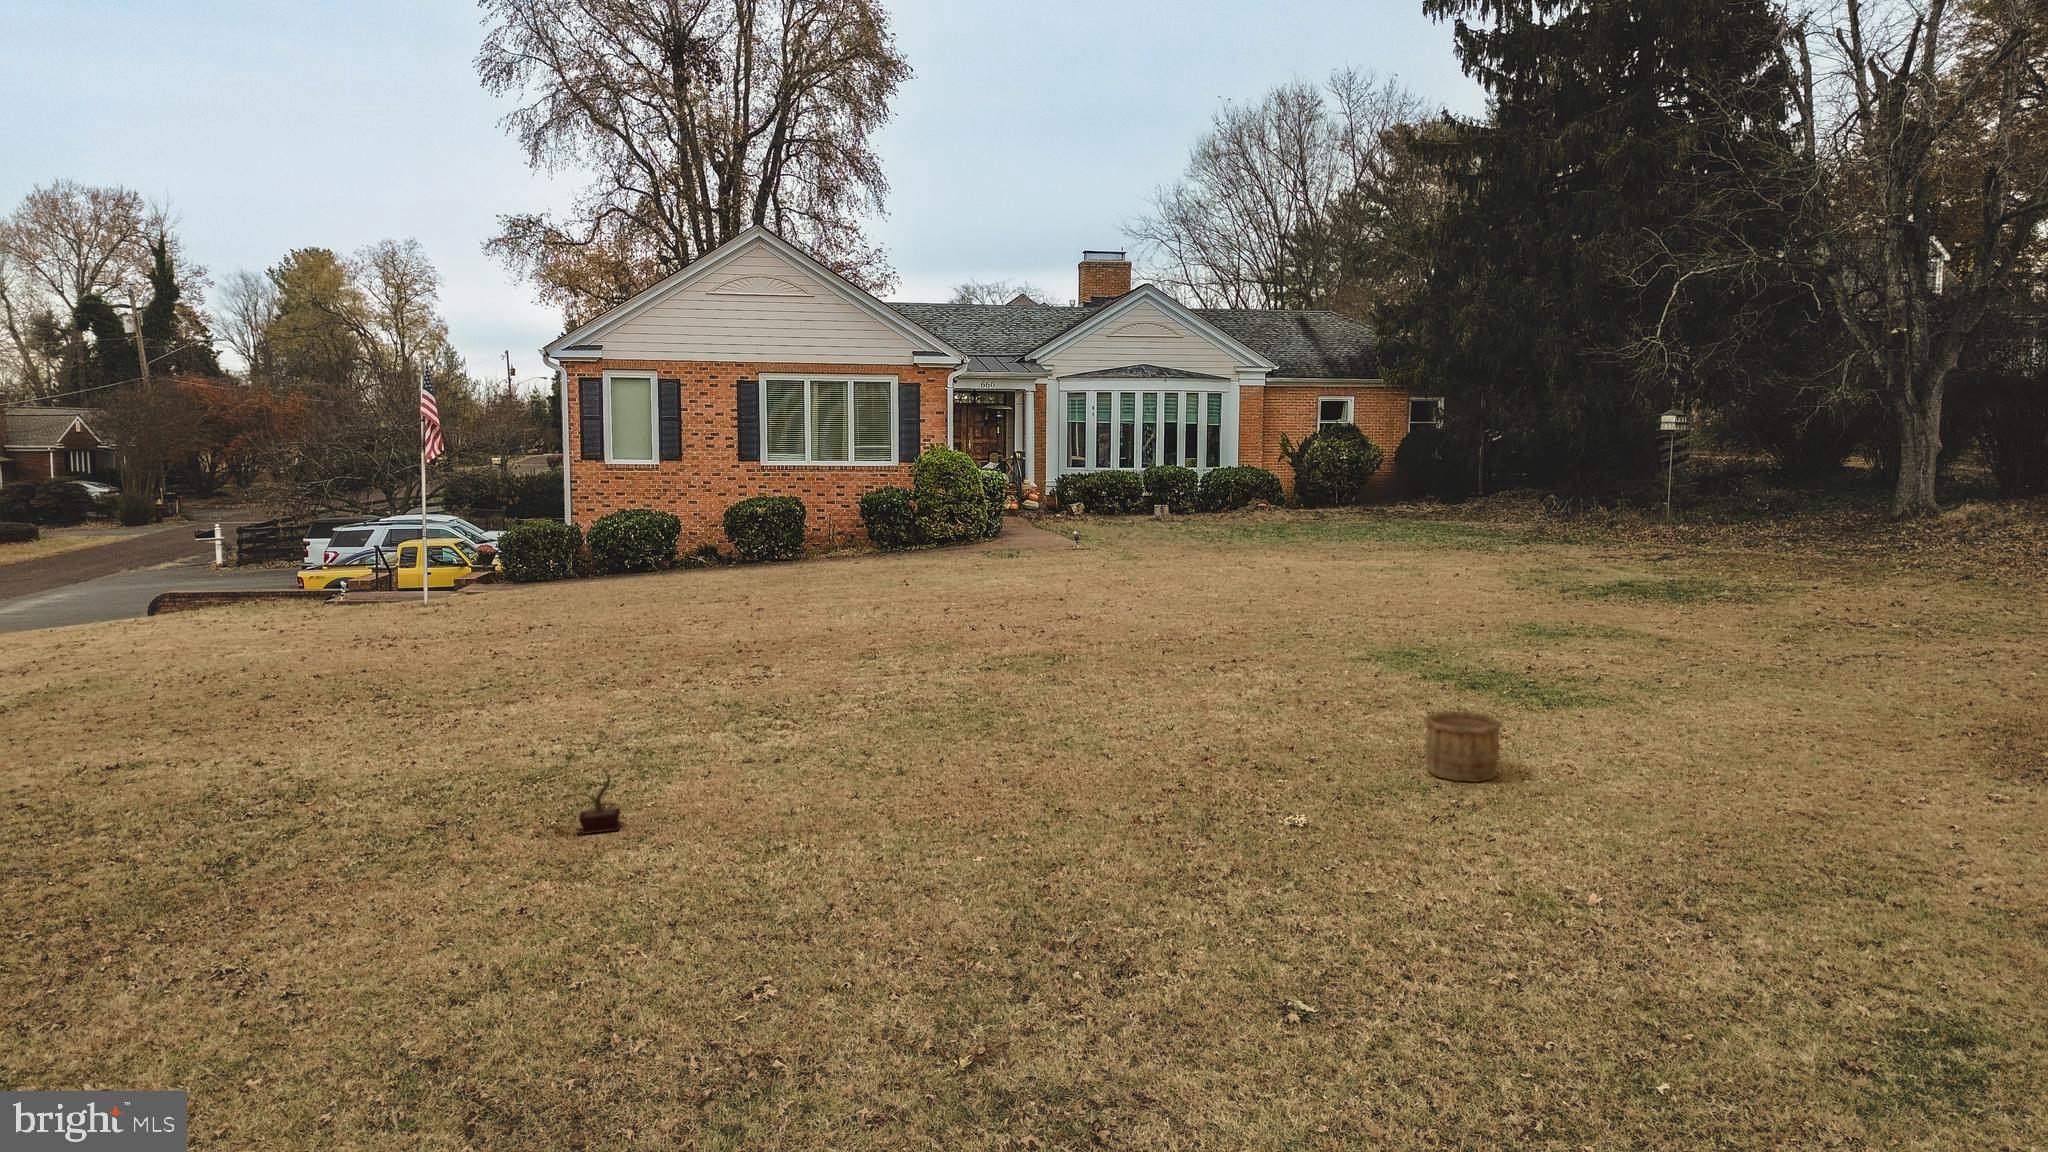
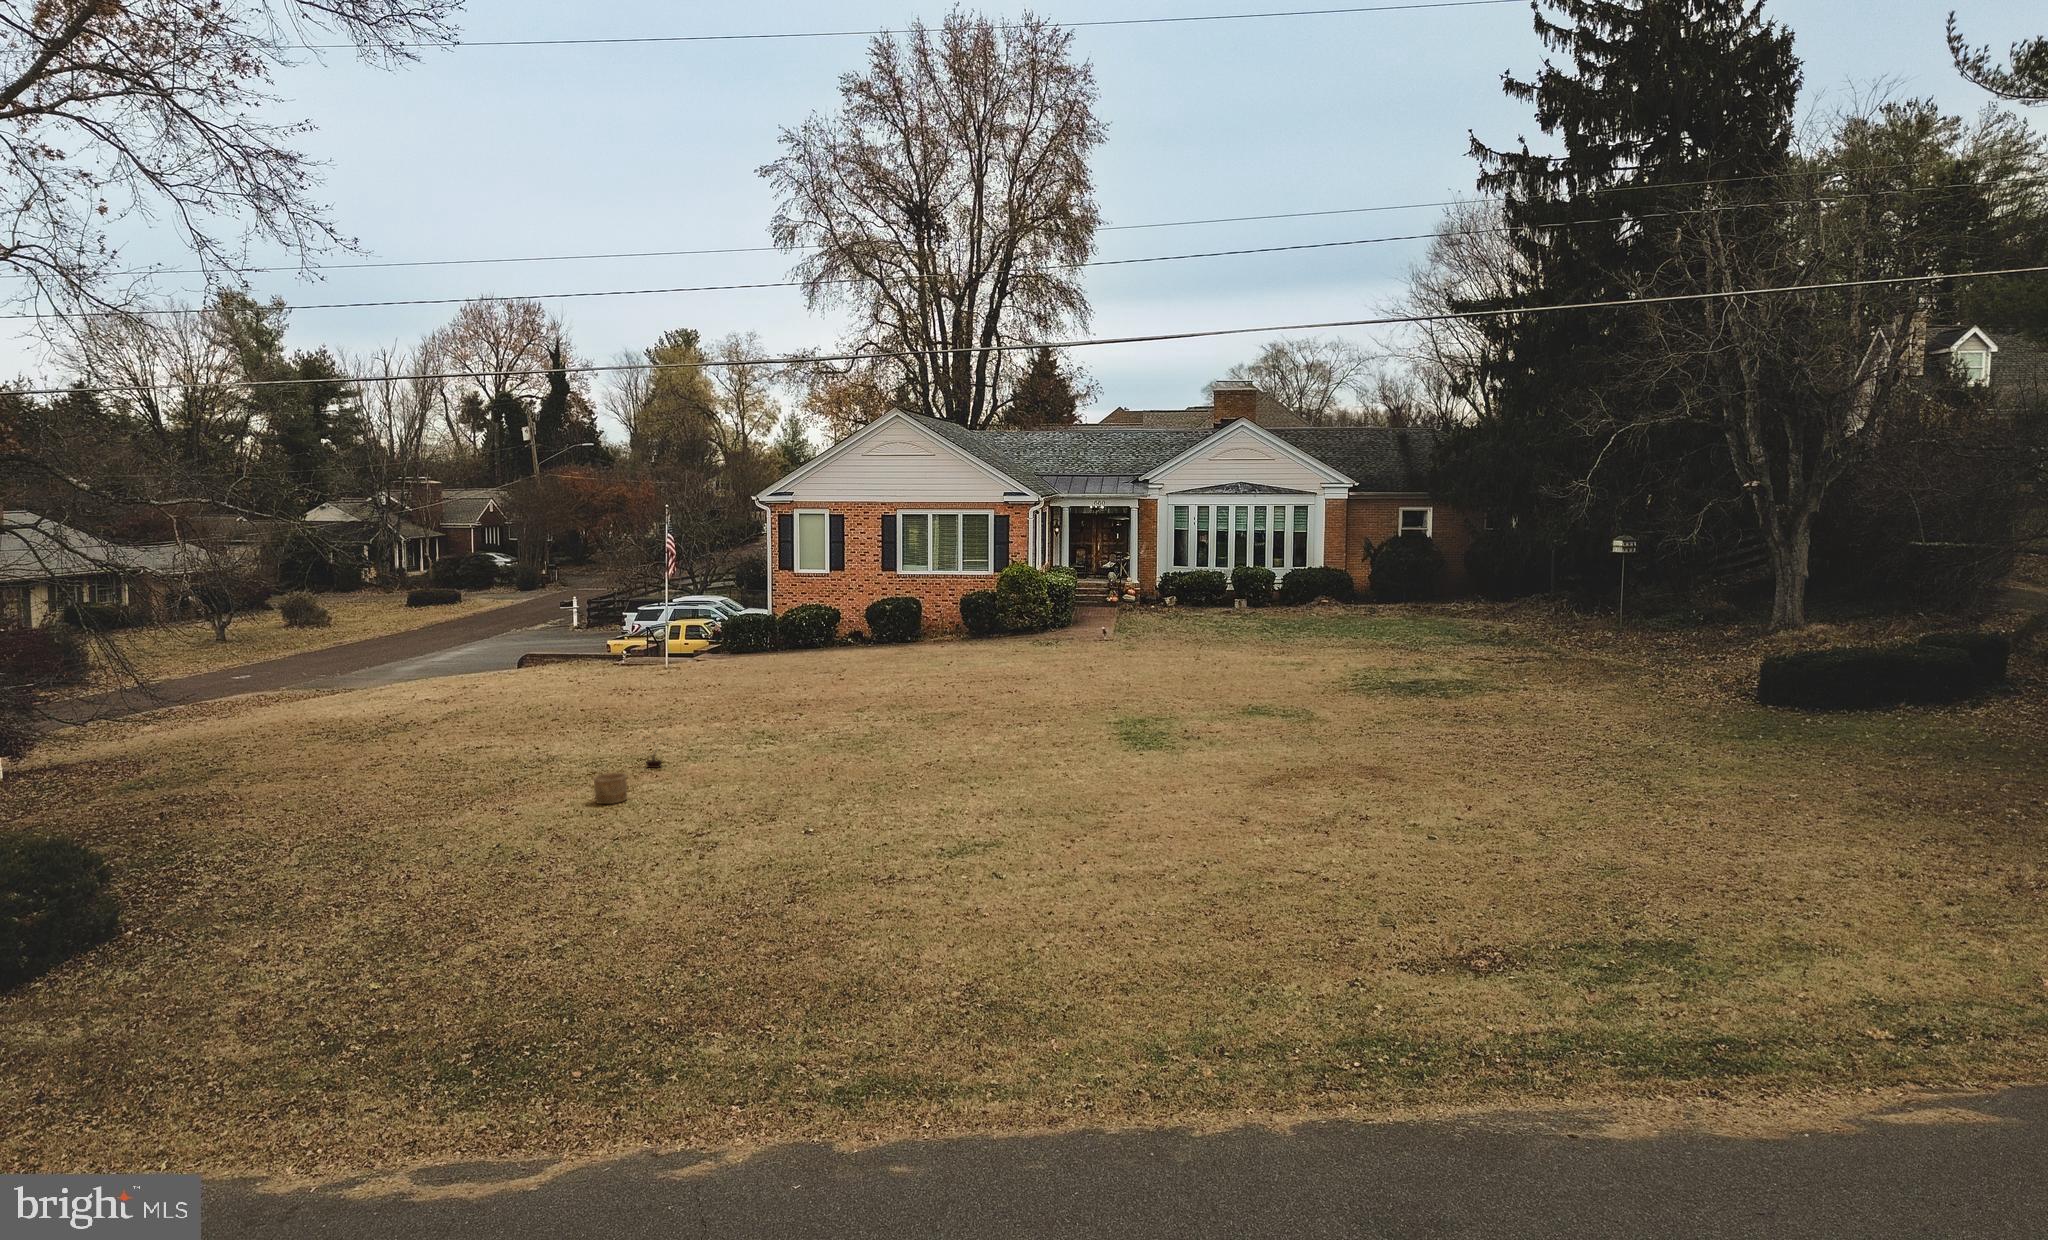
wooden bucket: present [1425,711,1502,782] -> present [593,772,627,804]

